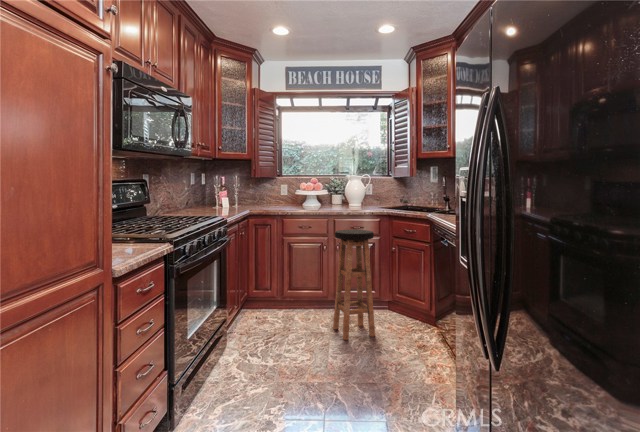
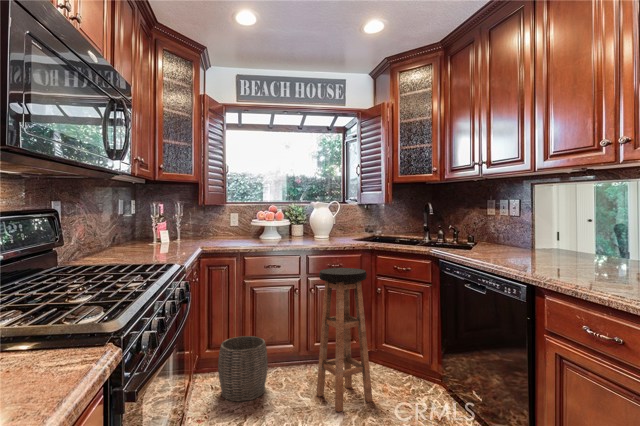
woven basket: none [261,280,298,327] -> present [218,336,268,401]

